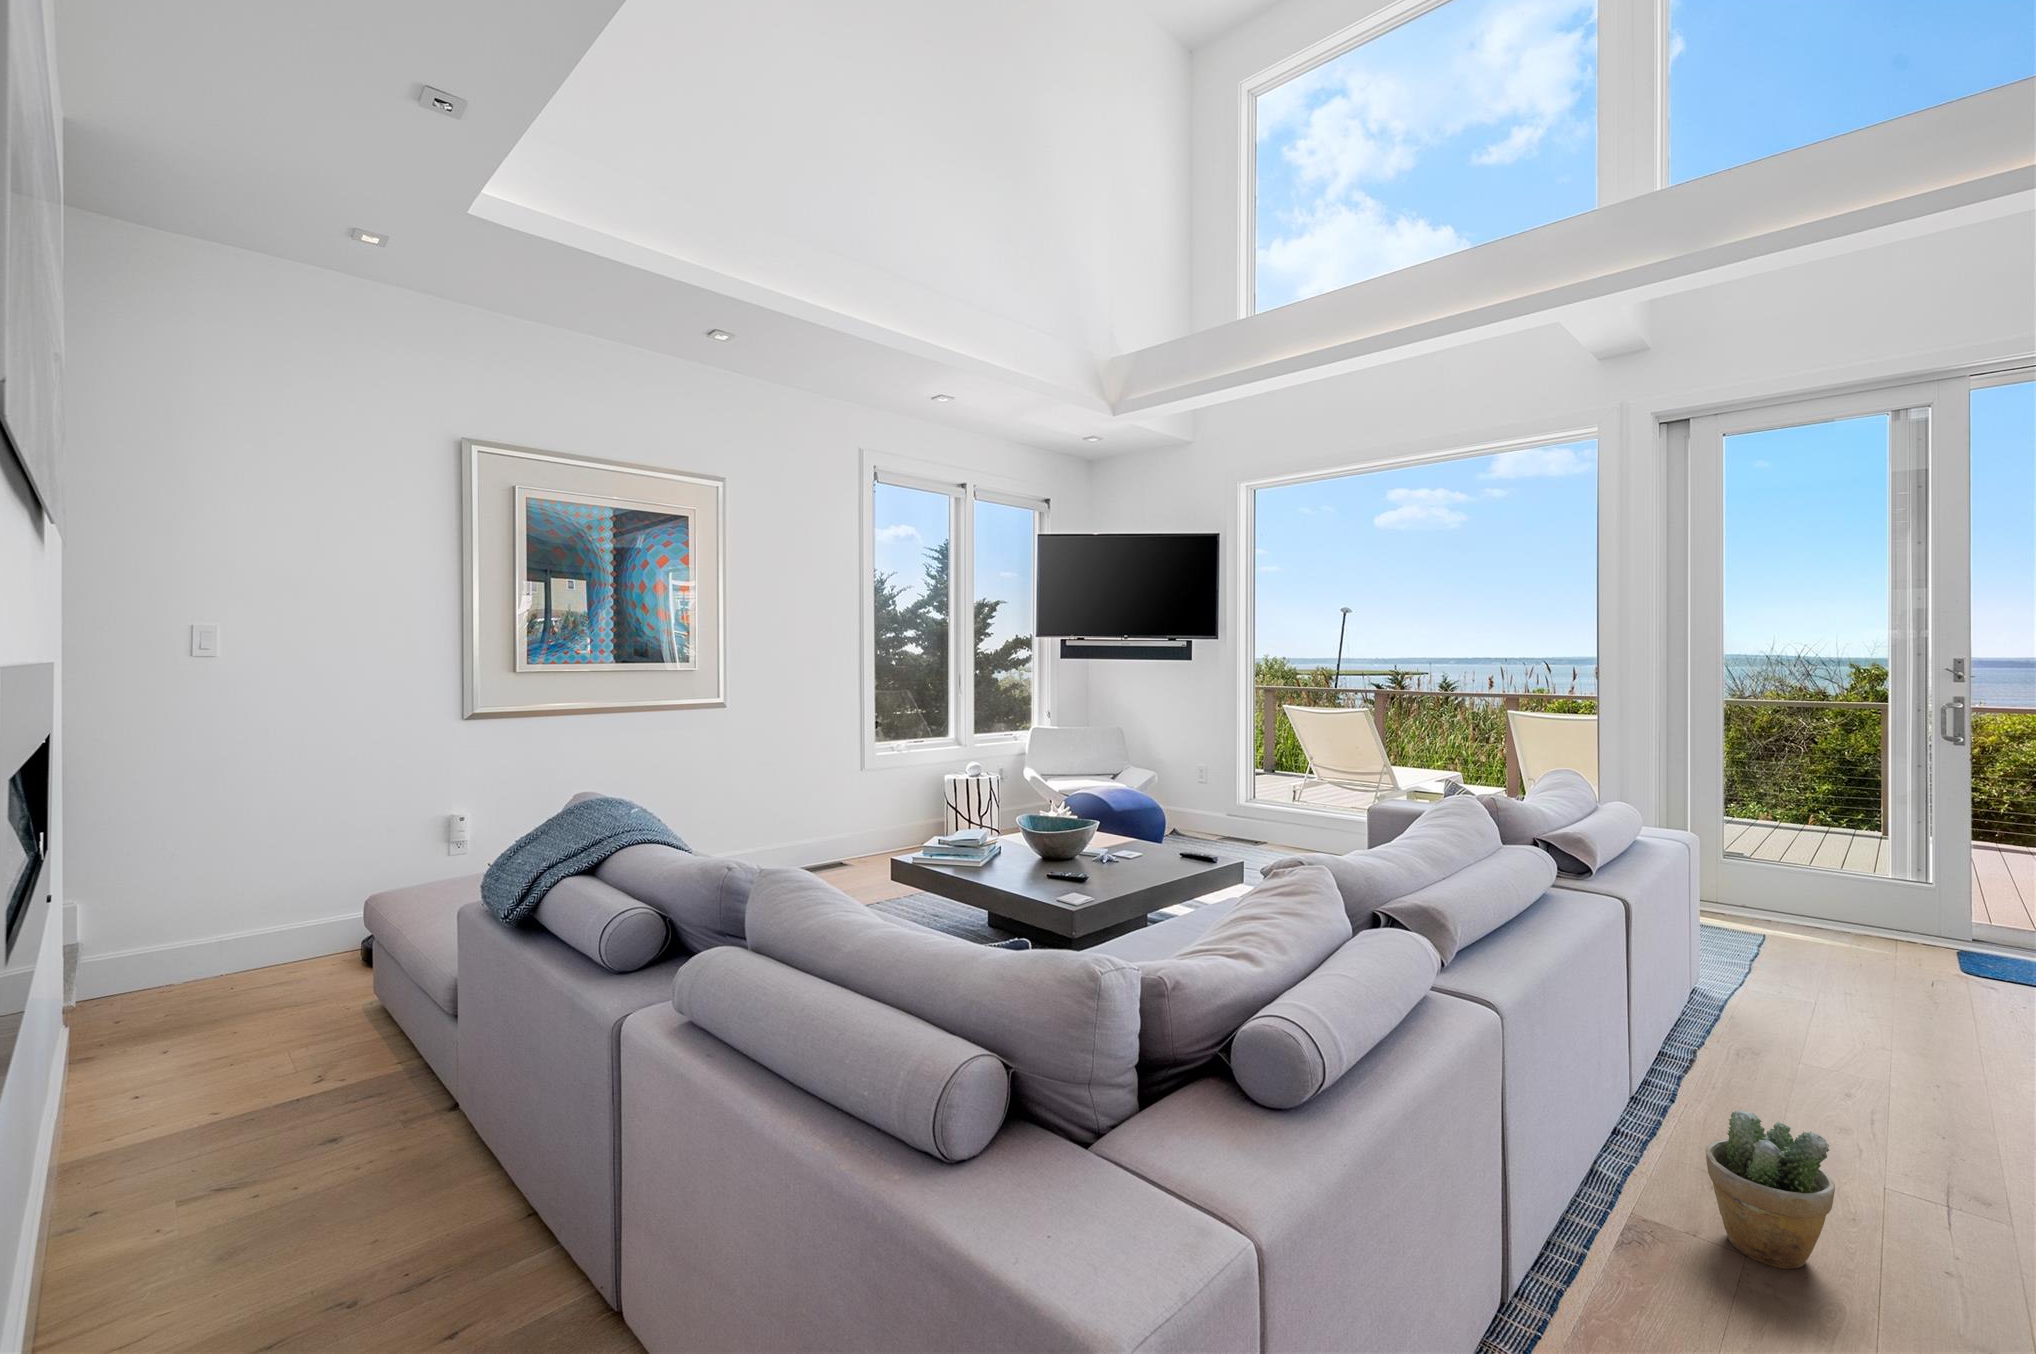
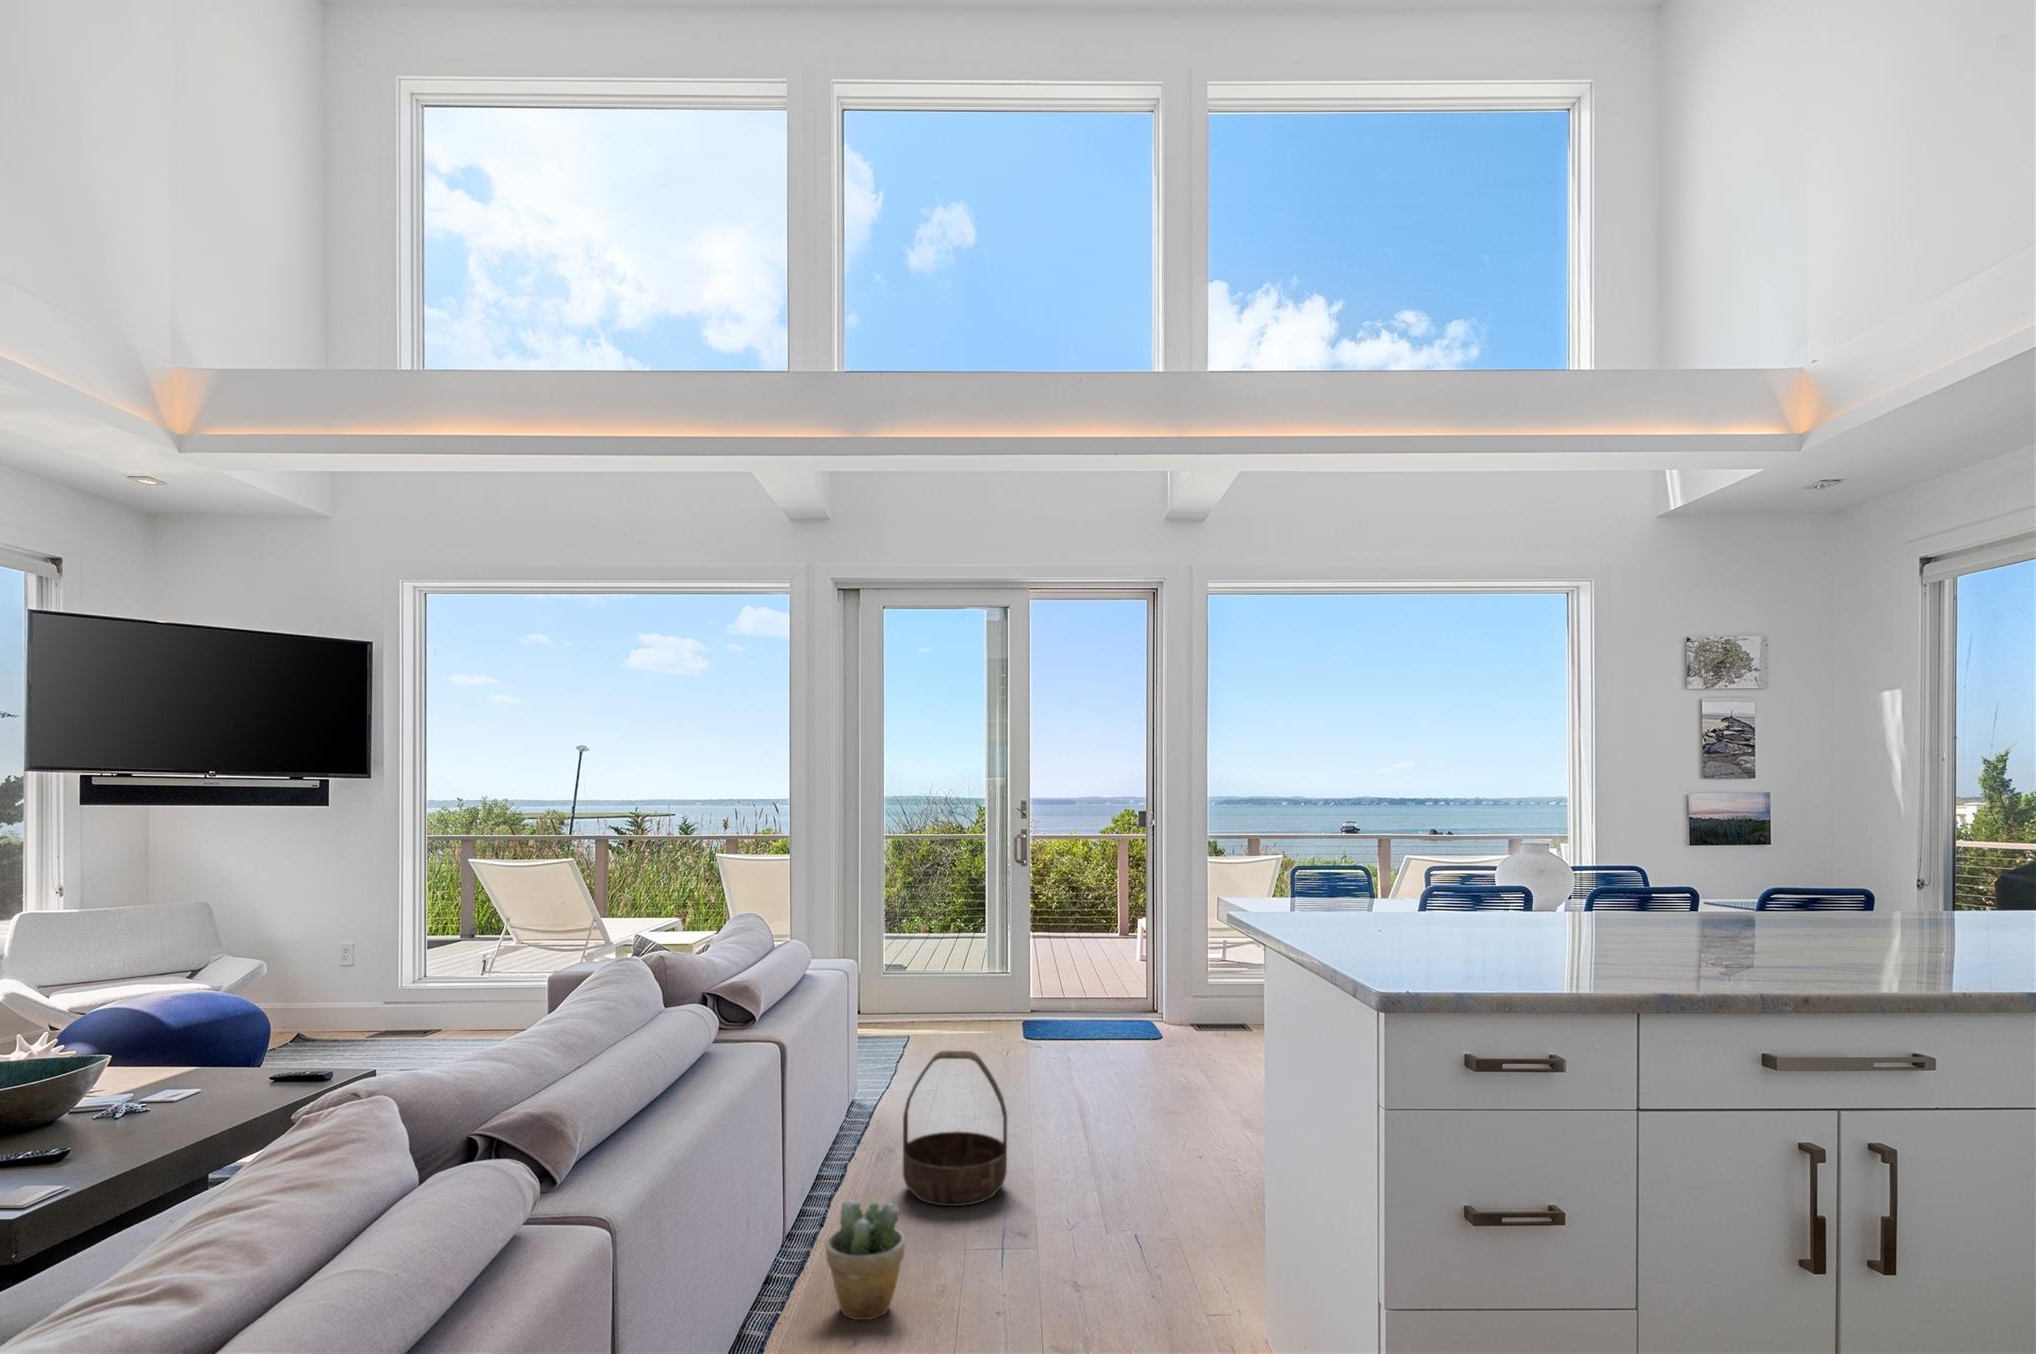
basket: none [1787,950,1970,1154] -> present [903,1051,1007,1206]

